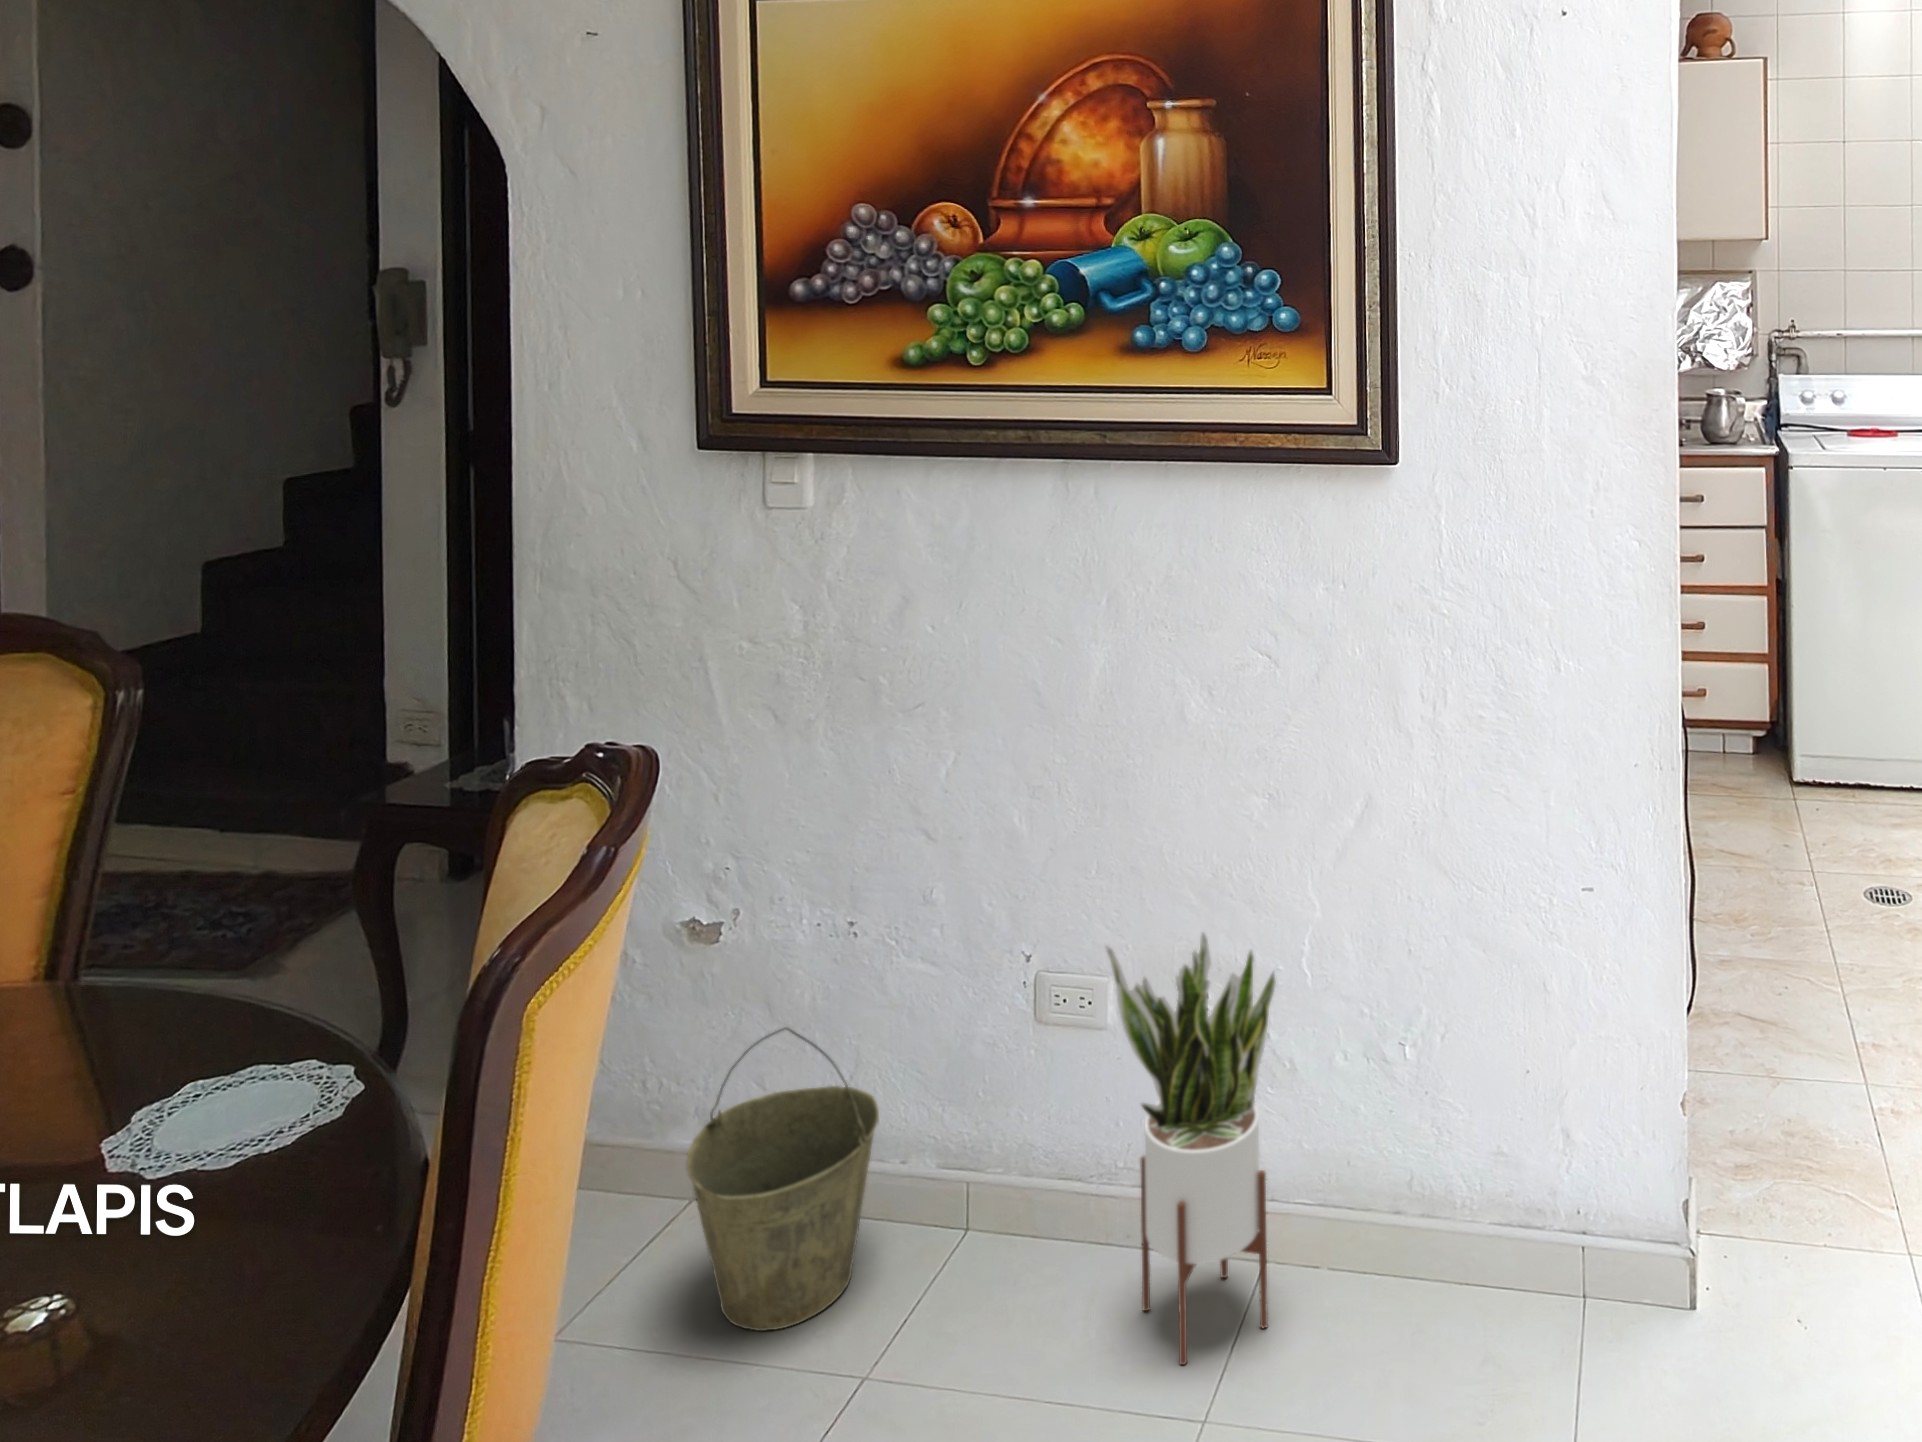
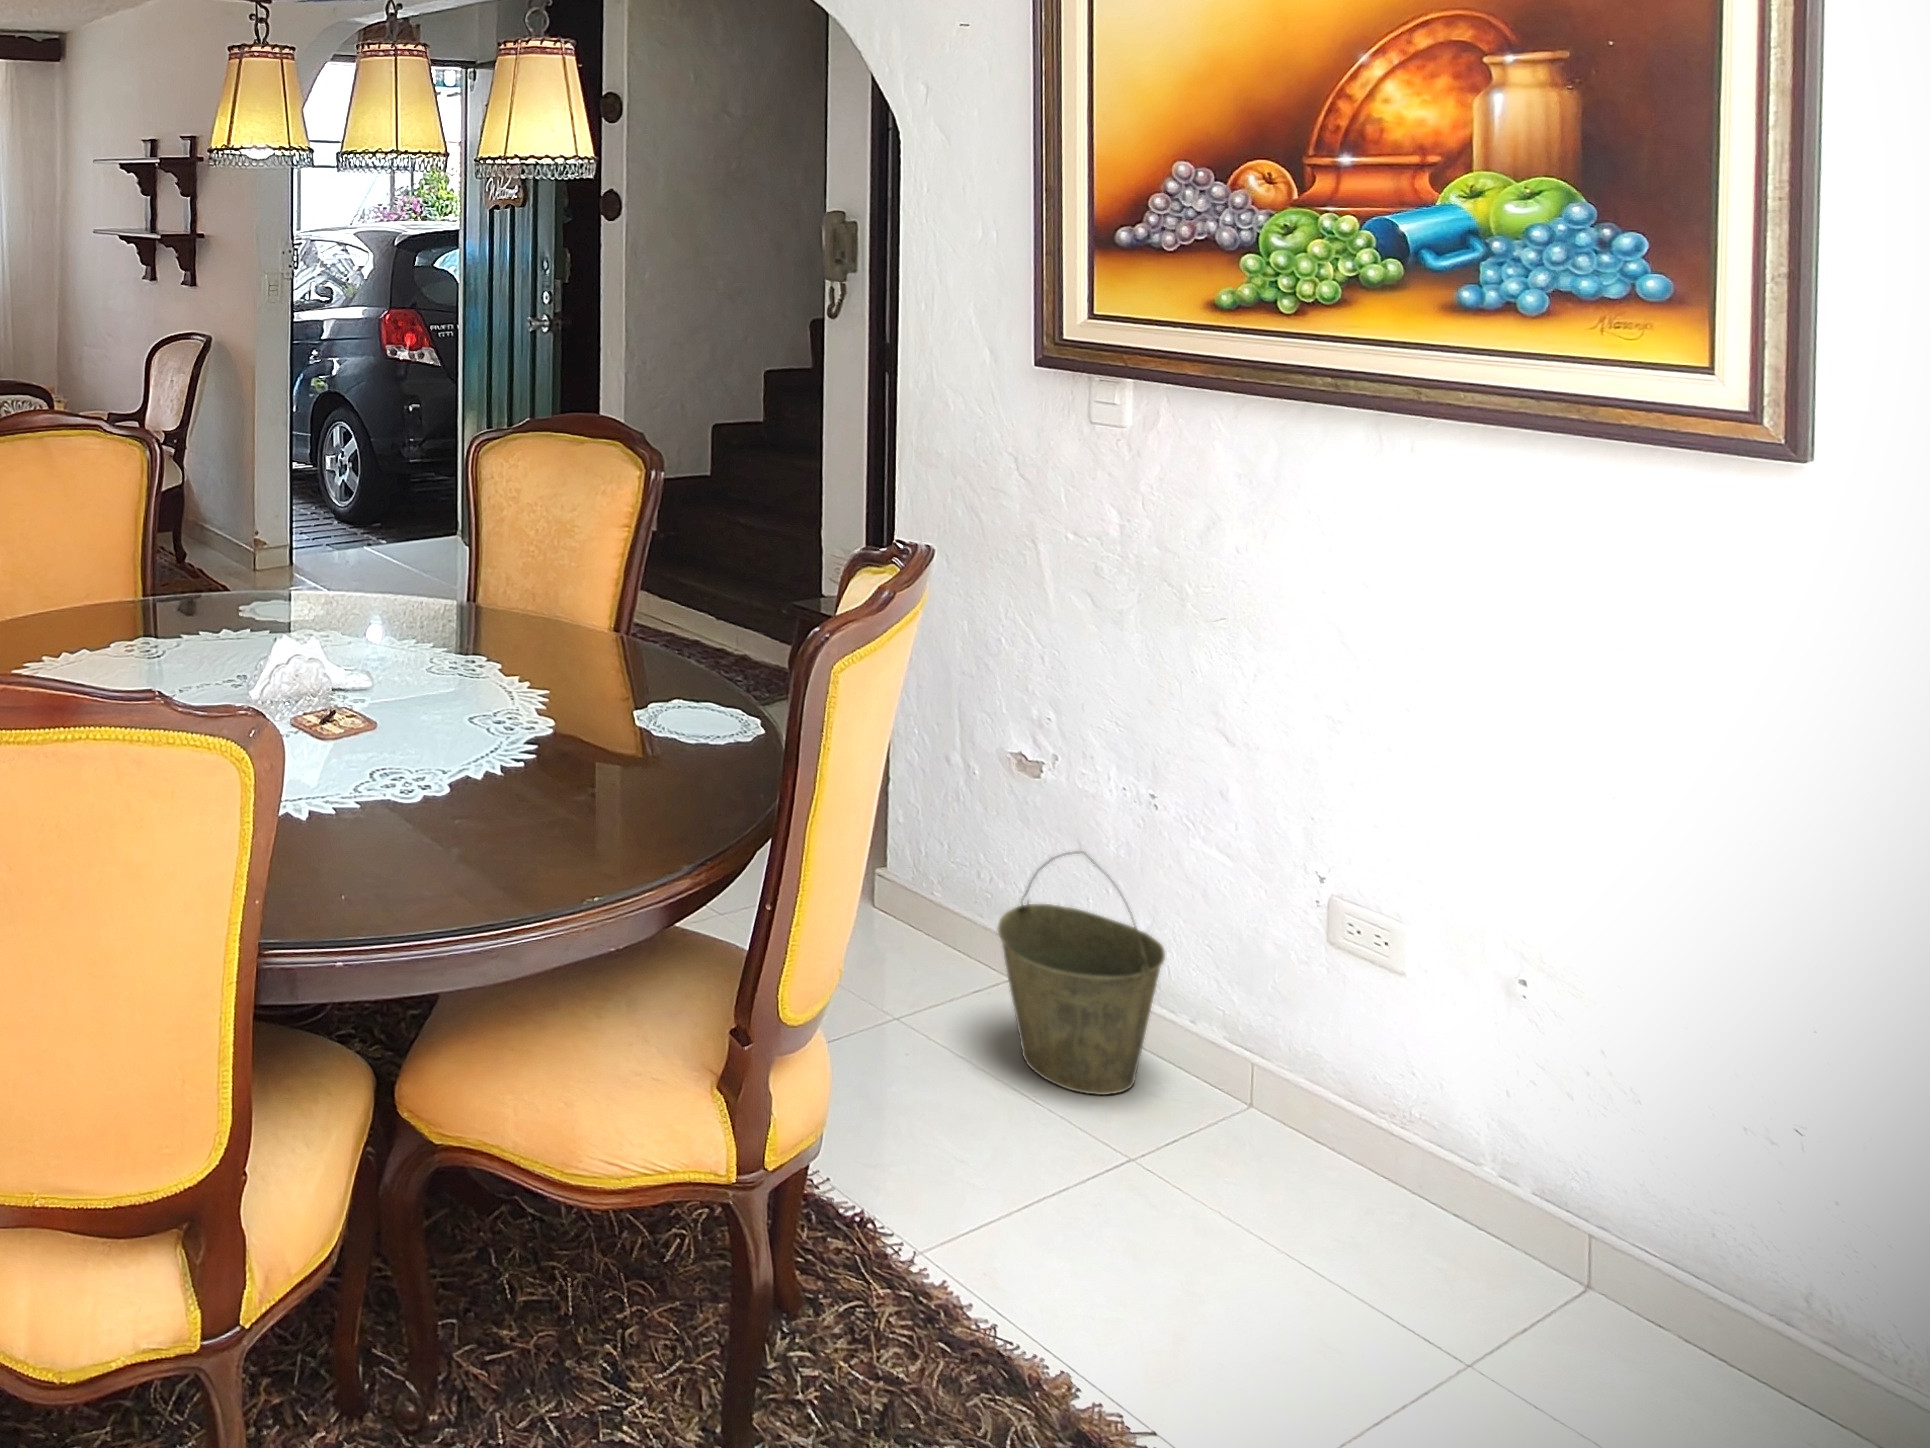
potted plant: present [1106,933,1276,1365] -> none [1387,876,1601,1335]

